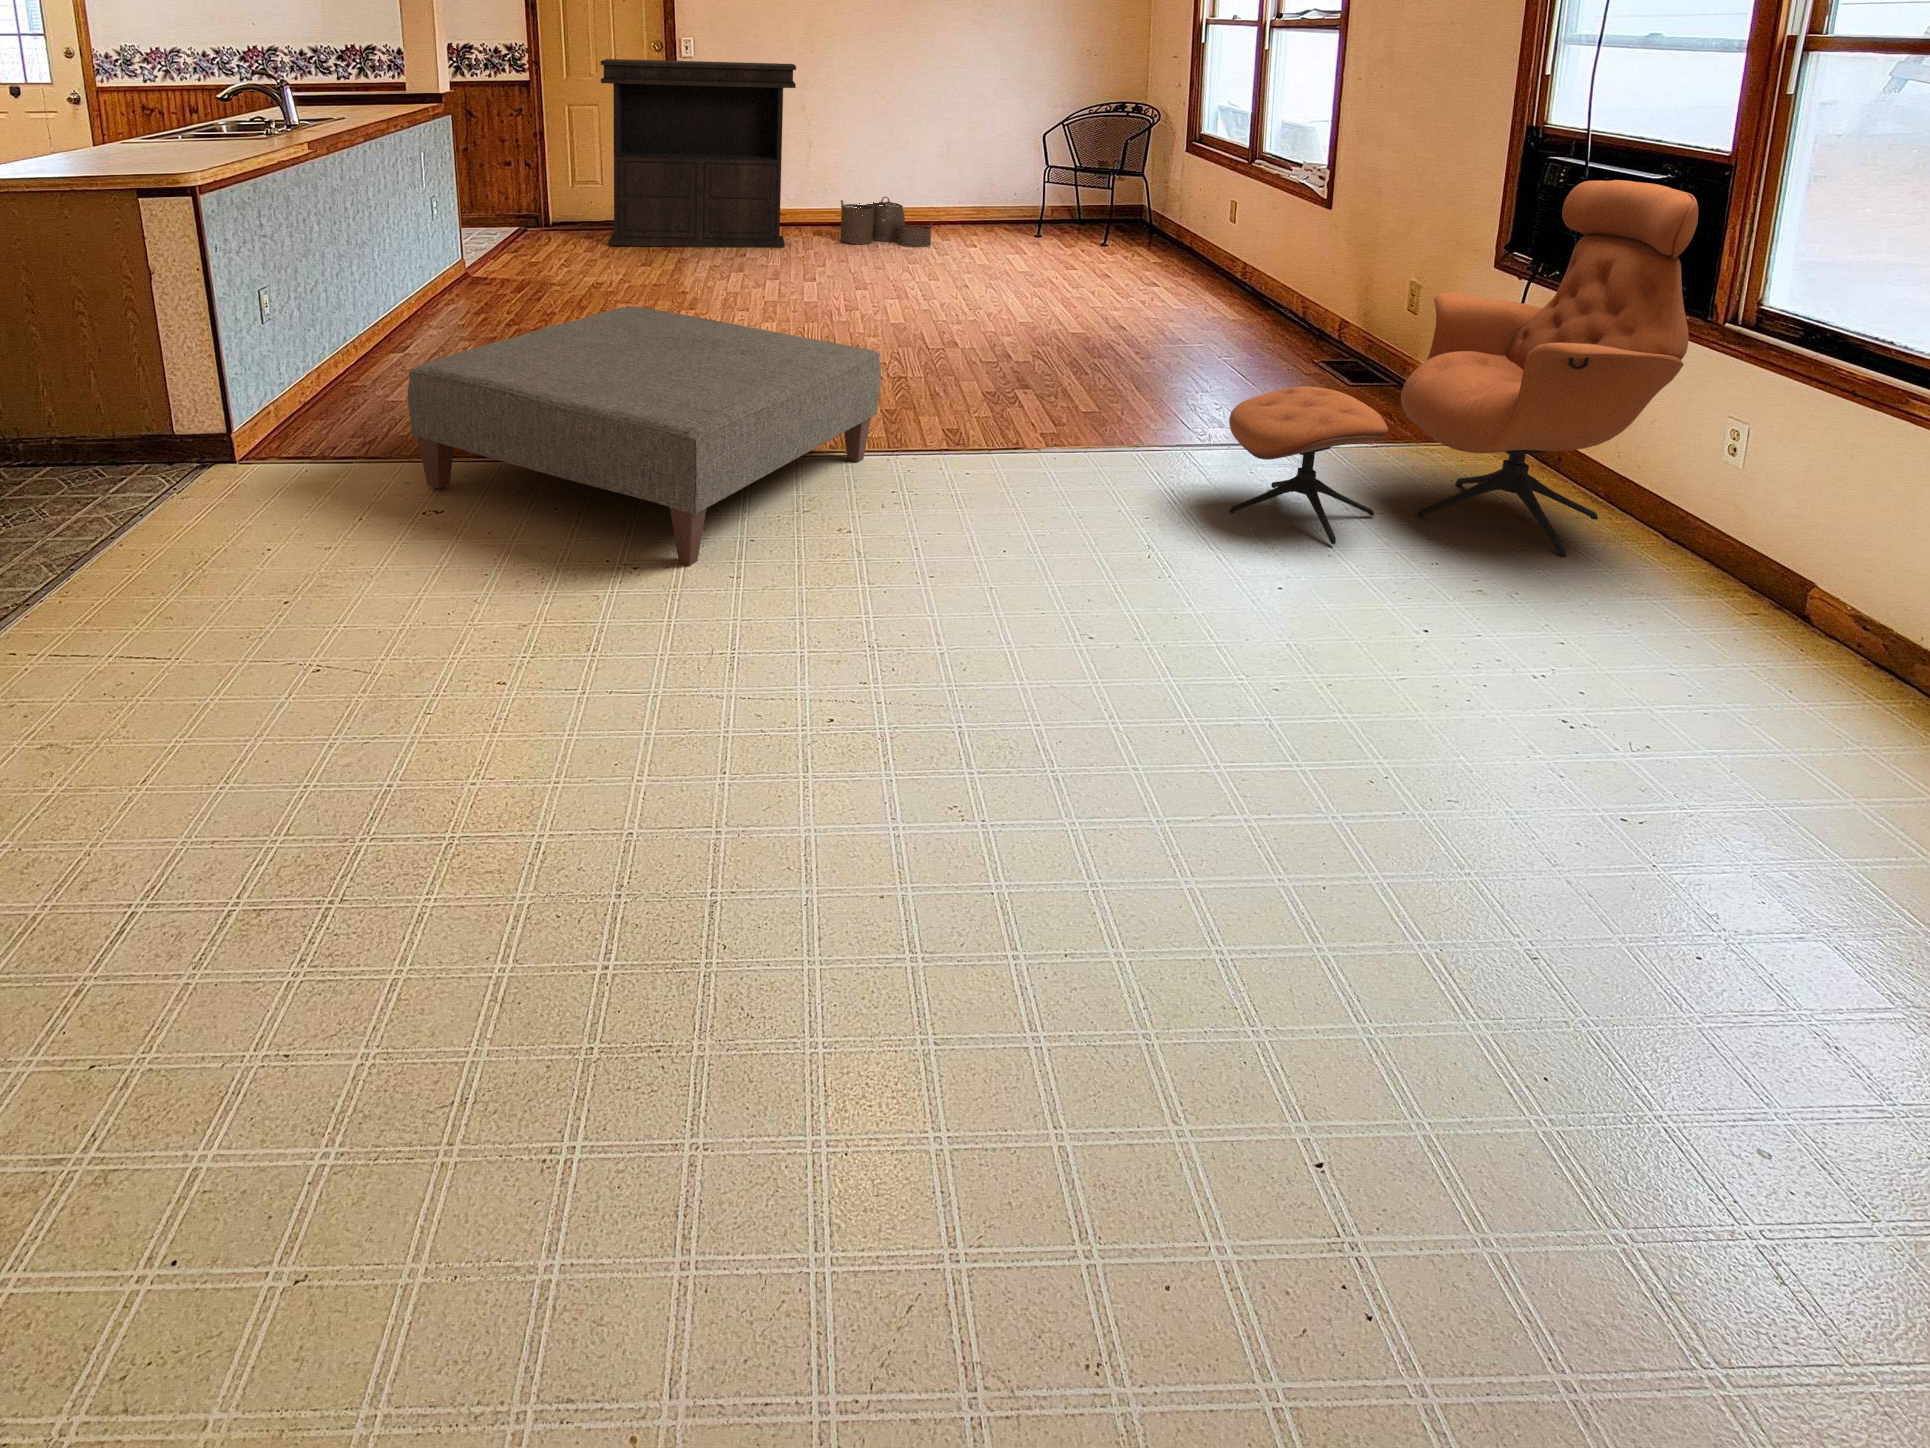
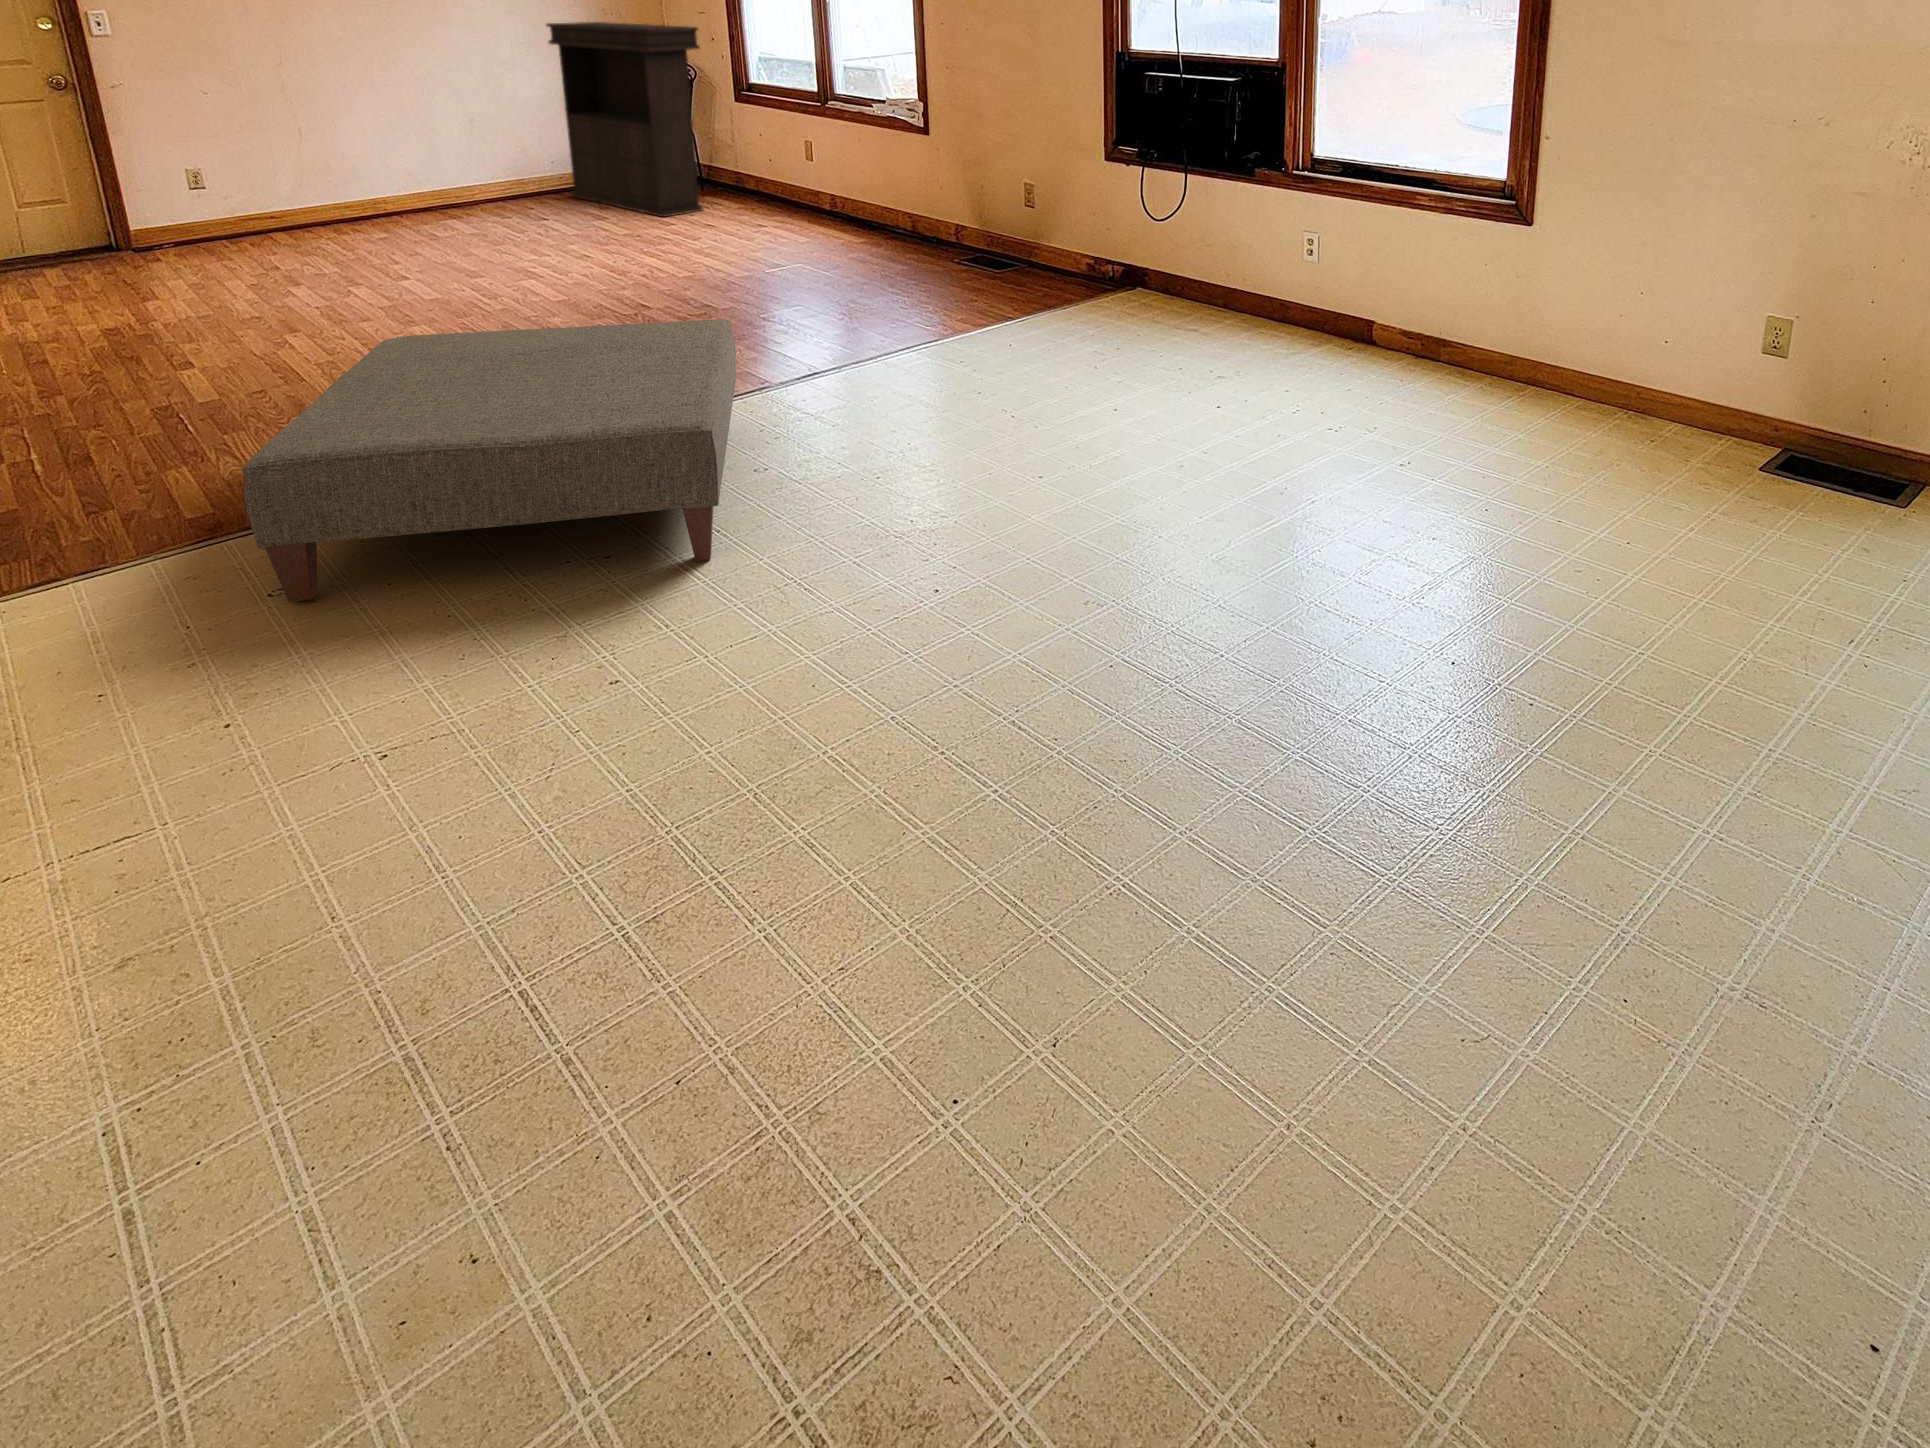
console table: present [601,59,796,248] -> present [547,22,703,217]
lounge chair: present [1229,180,1698,557] -> none [1029,86,1281,380]
woven basket: present [841,197,932,247] -> none [382,182,501,239]

